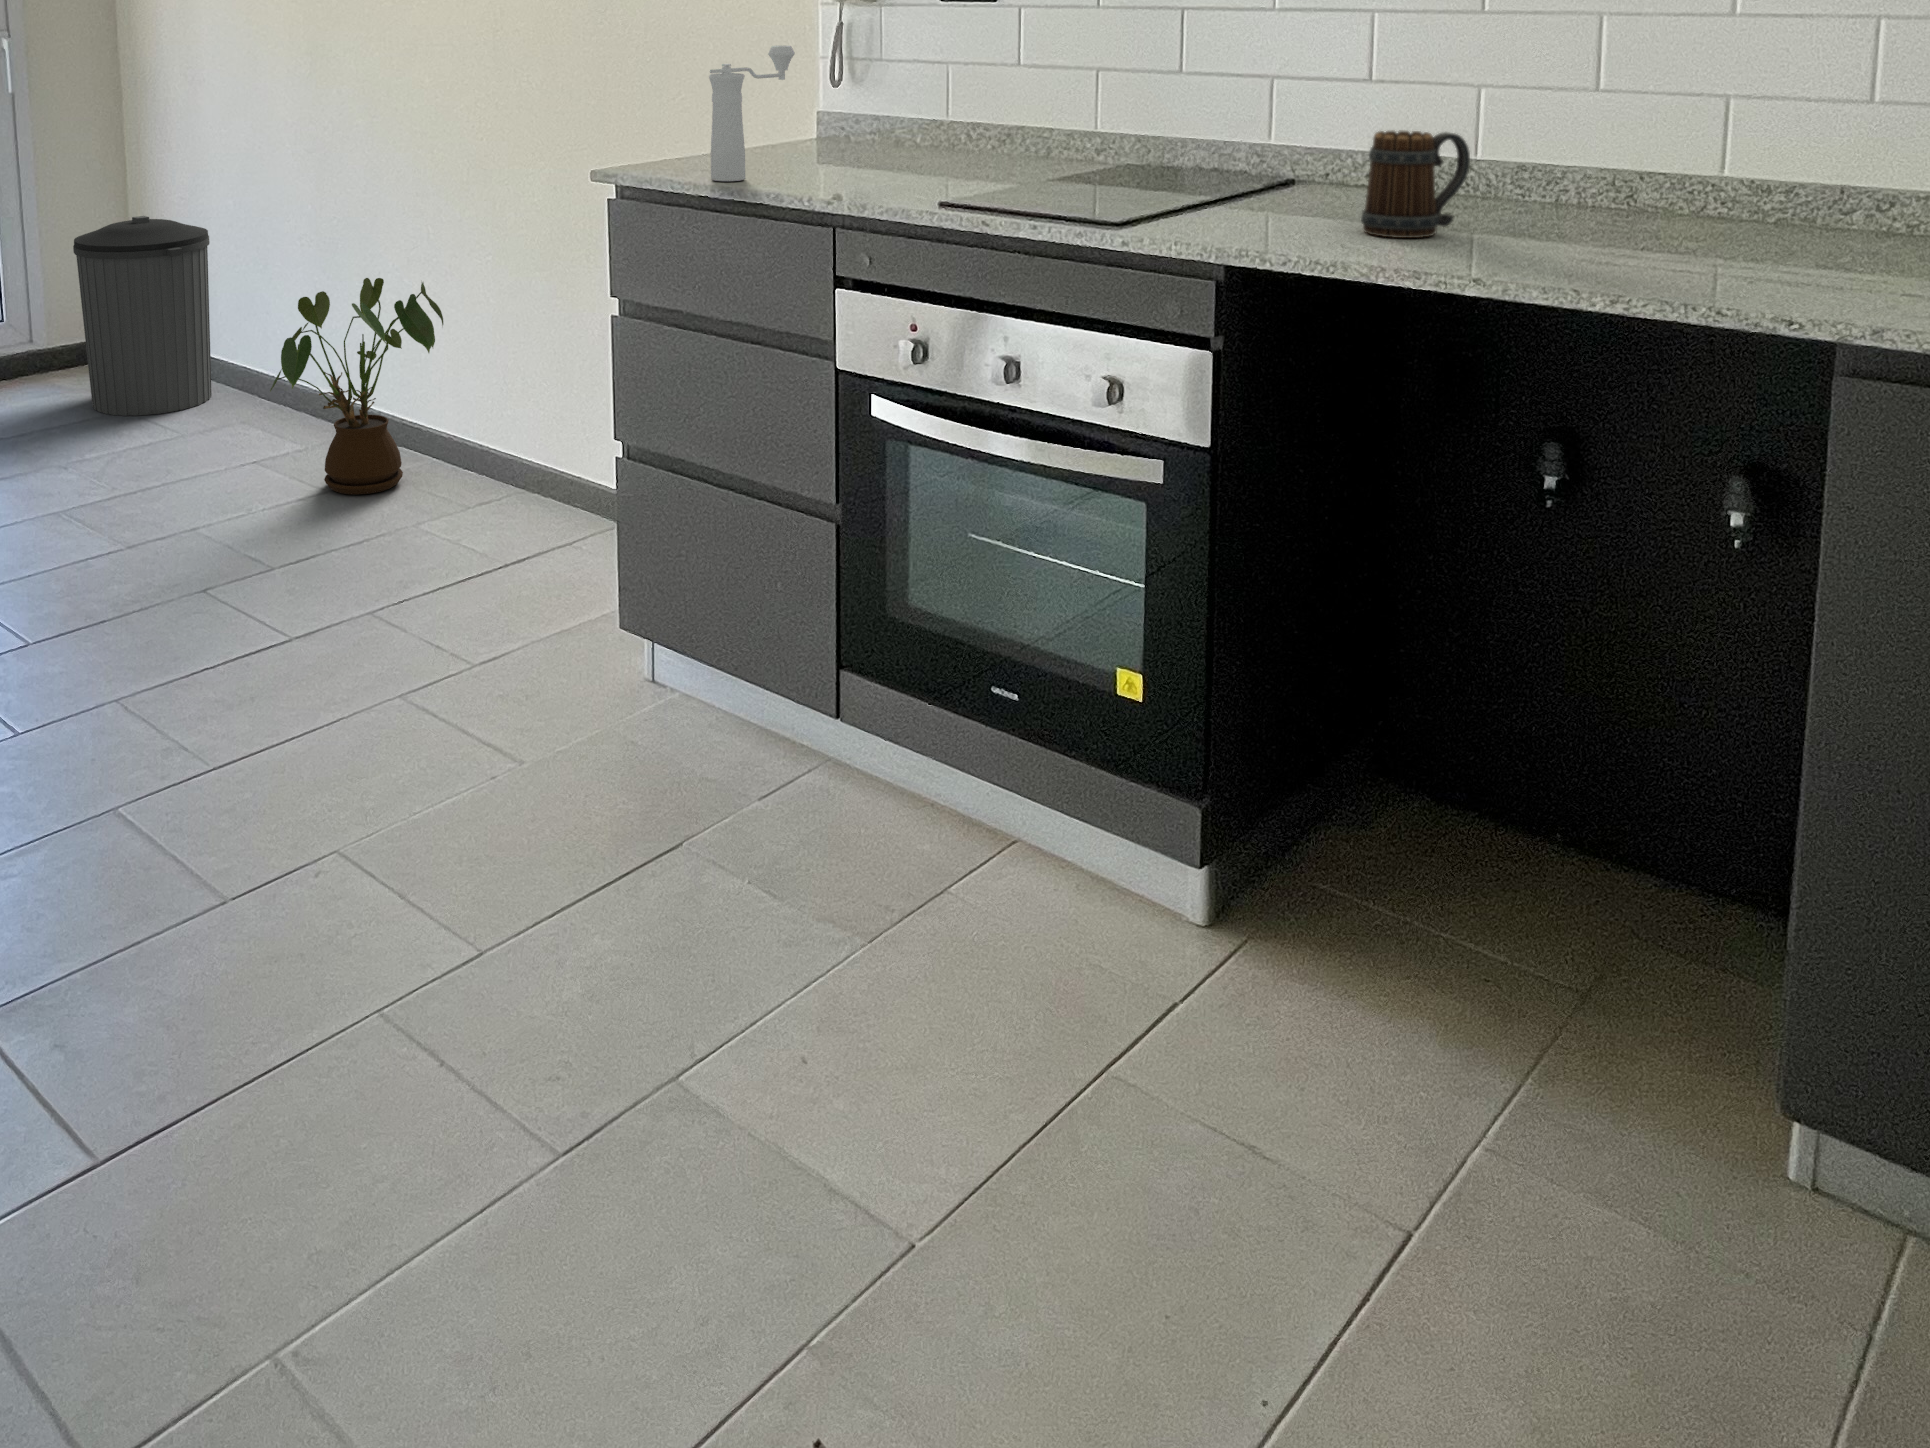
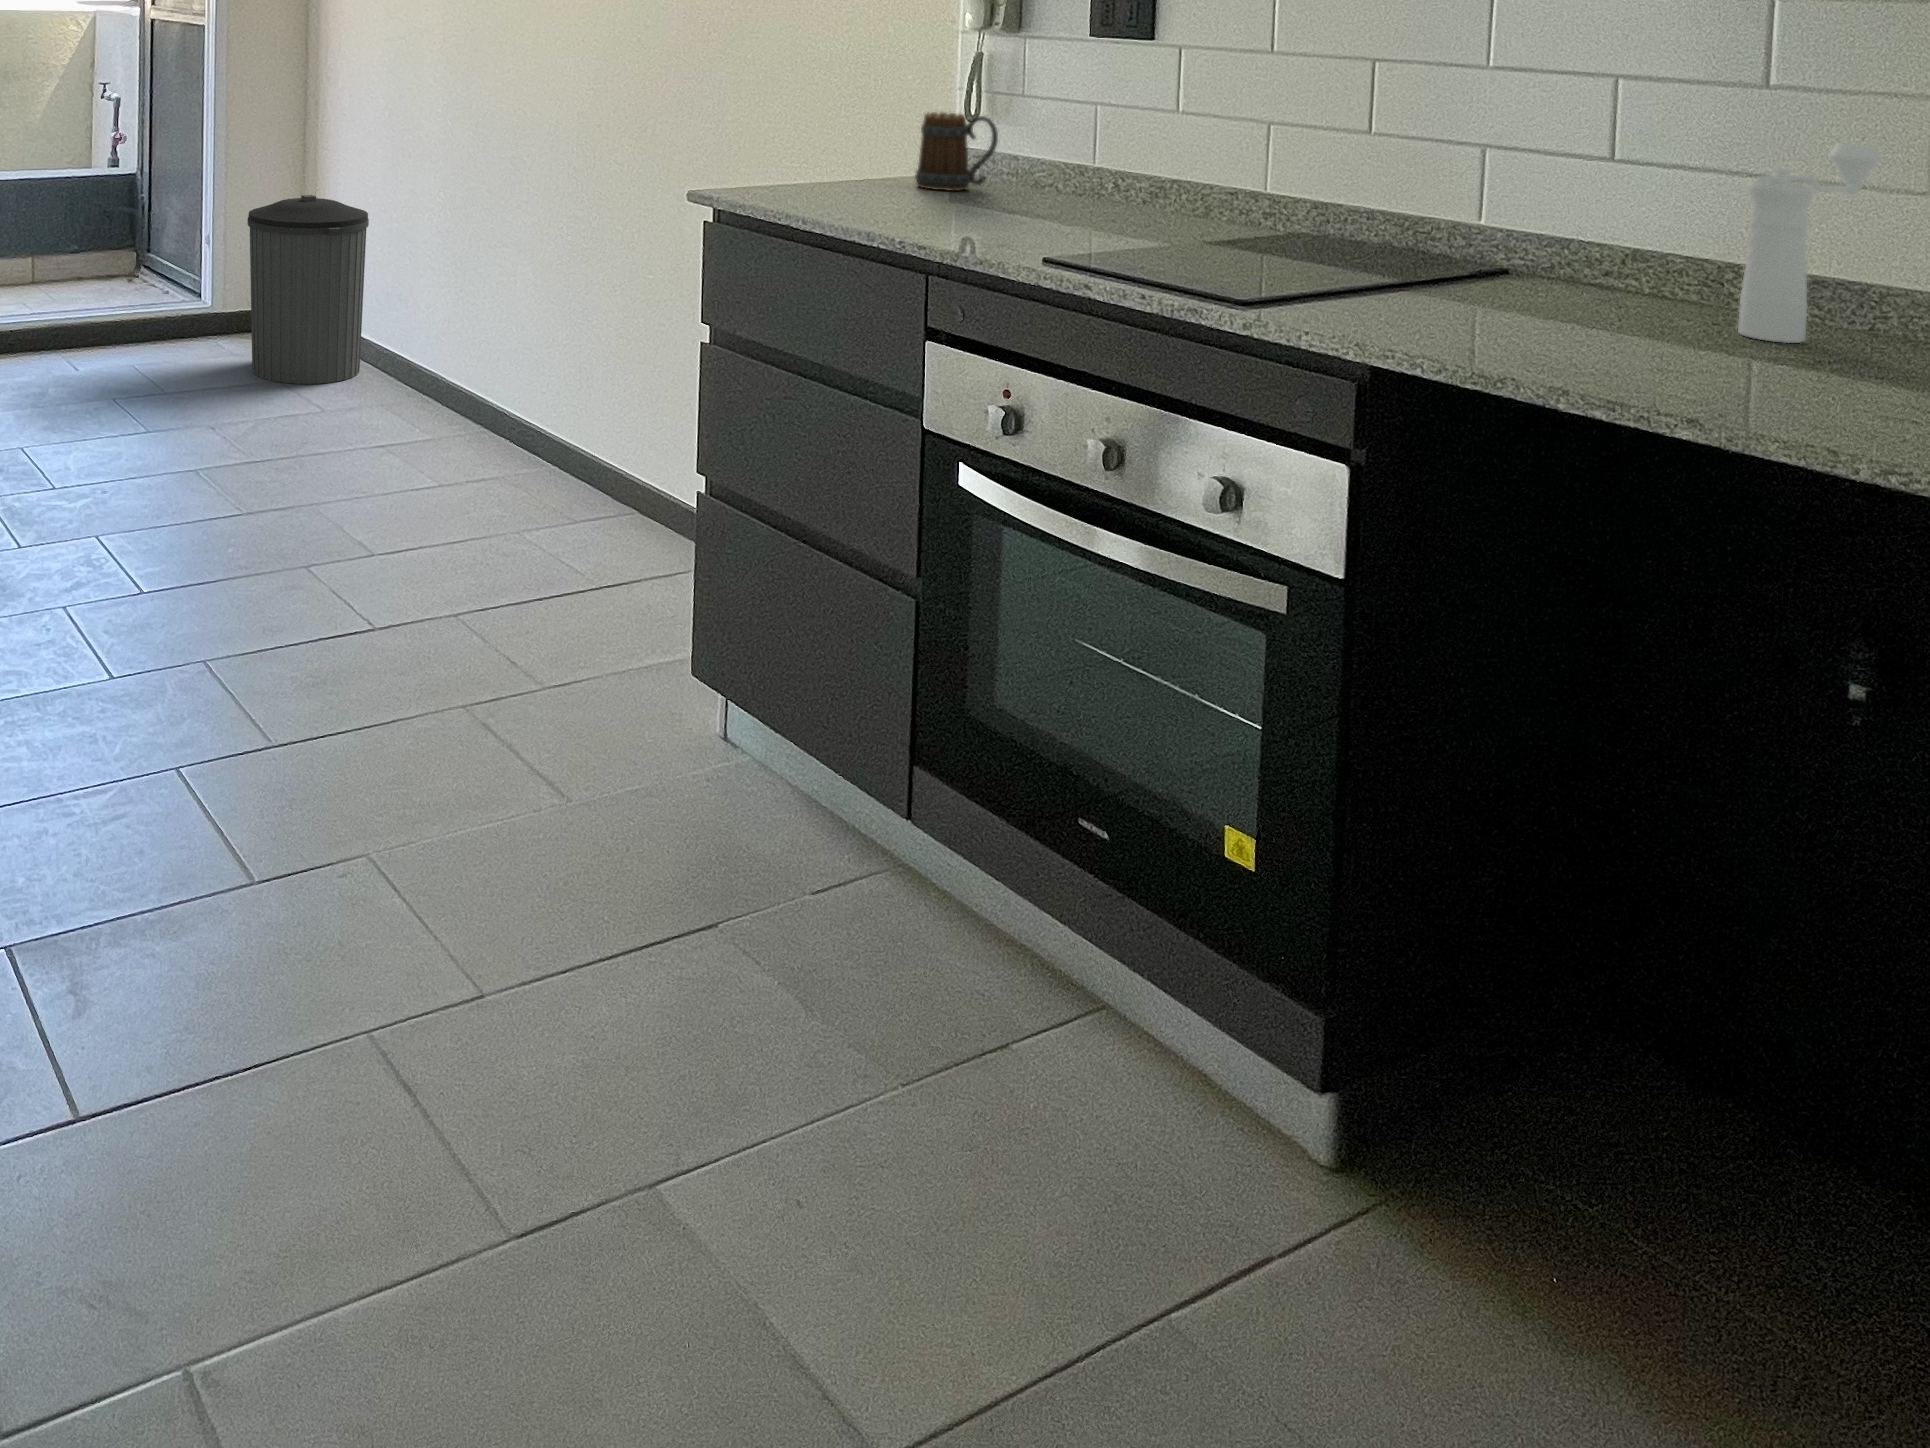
pepper mill: present [709,46,795,181] -> present [1738,144,1882,343]
mug: present [1361,131,1470,238] -> present [915,112,998,190]
house plant: present [270,278,443,495] -> none [396,274,567,490]

